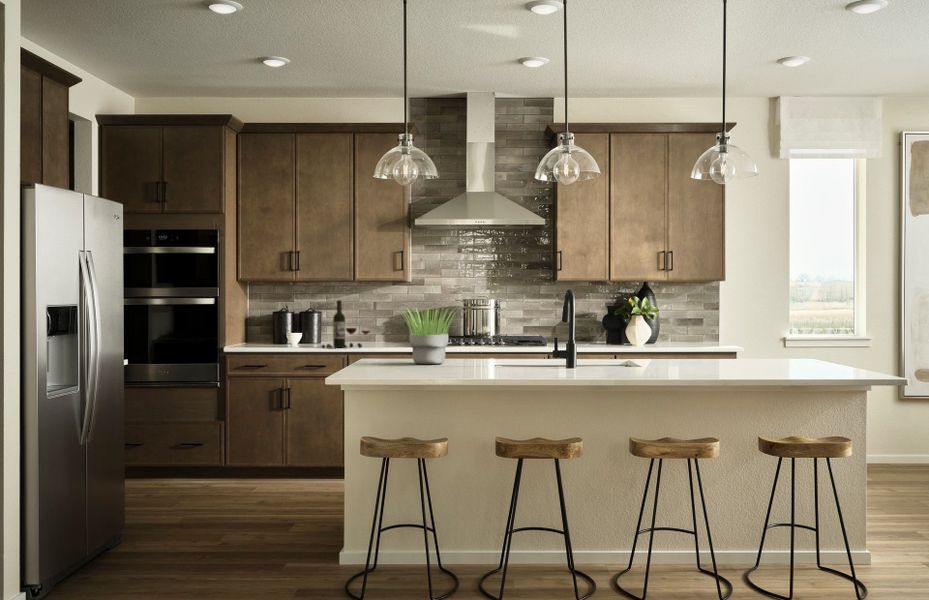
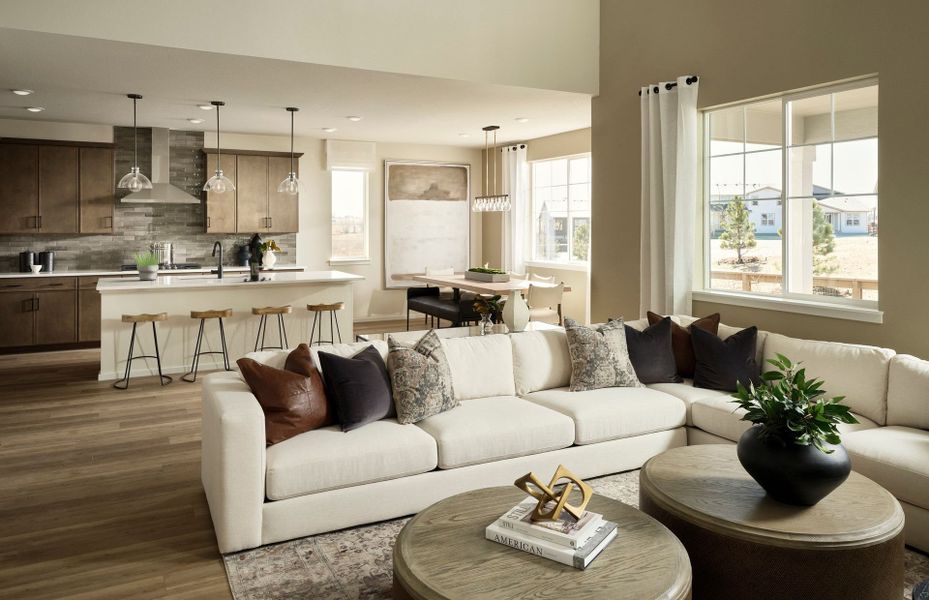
wine bottle: present [322,300,370,348] -> present [244,248,273,282]

